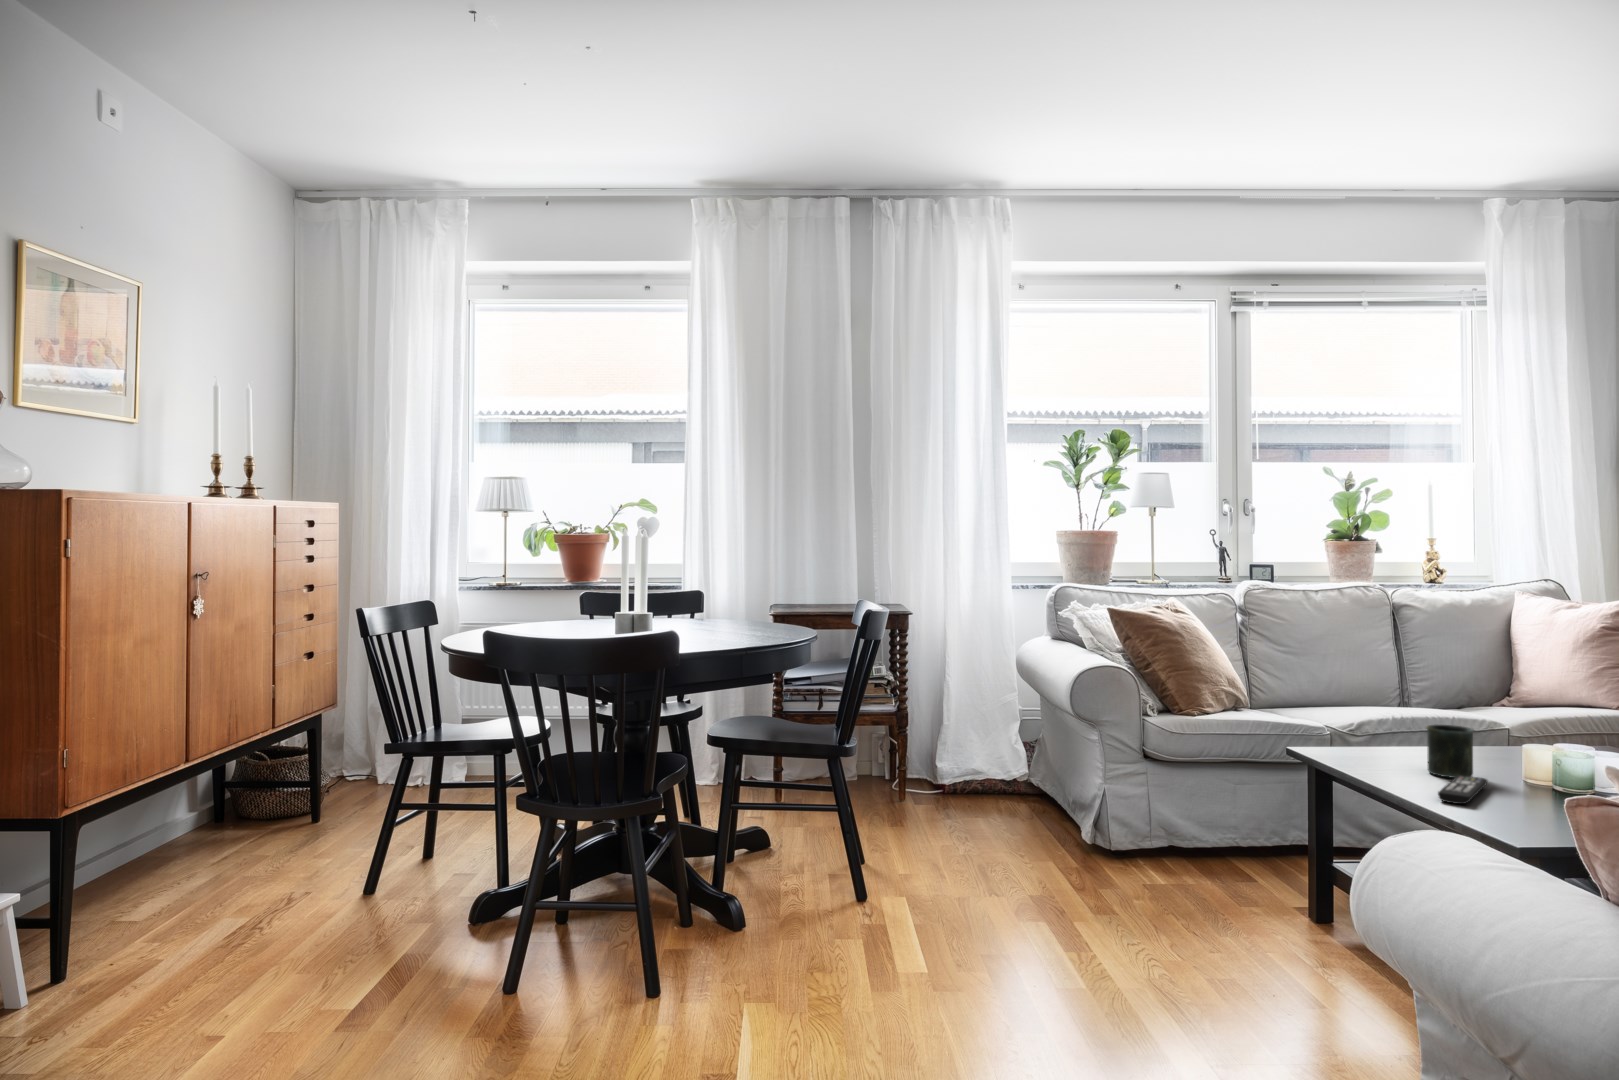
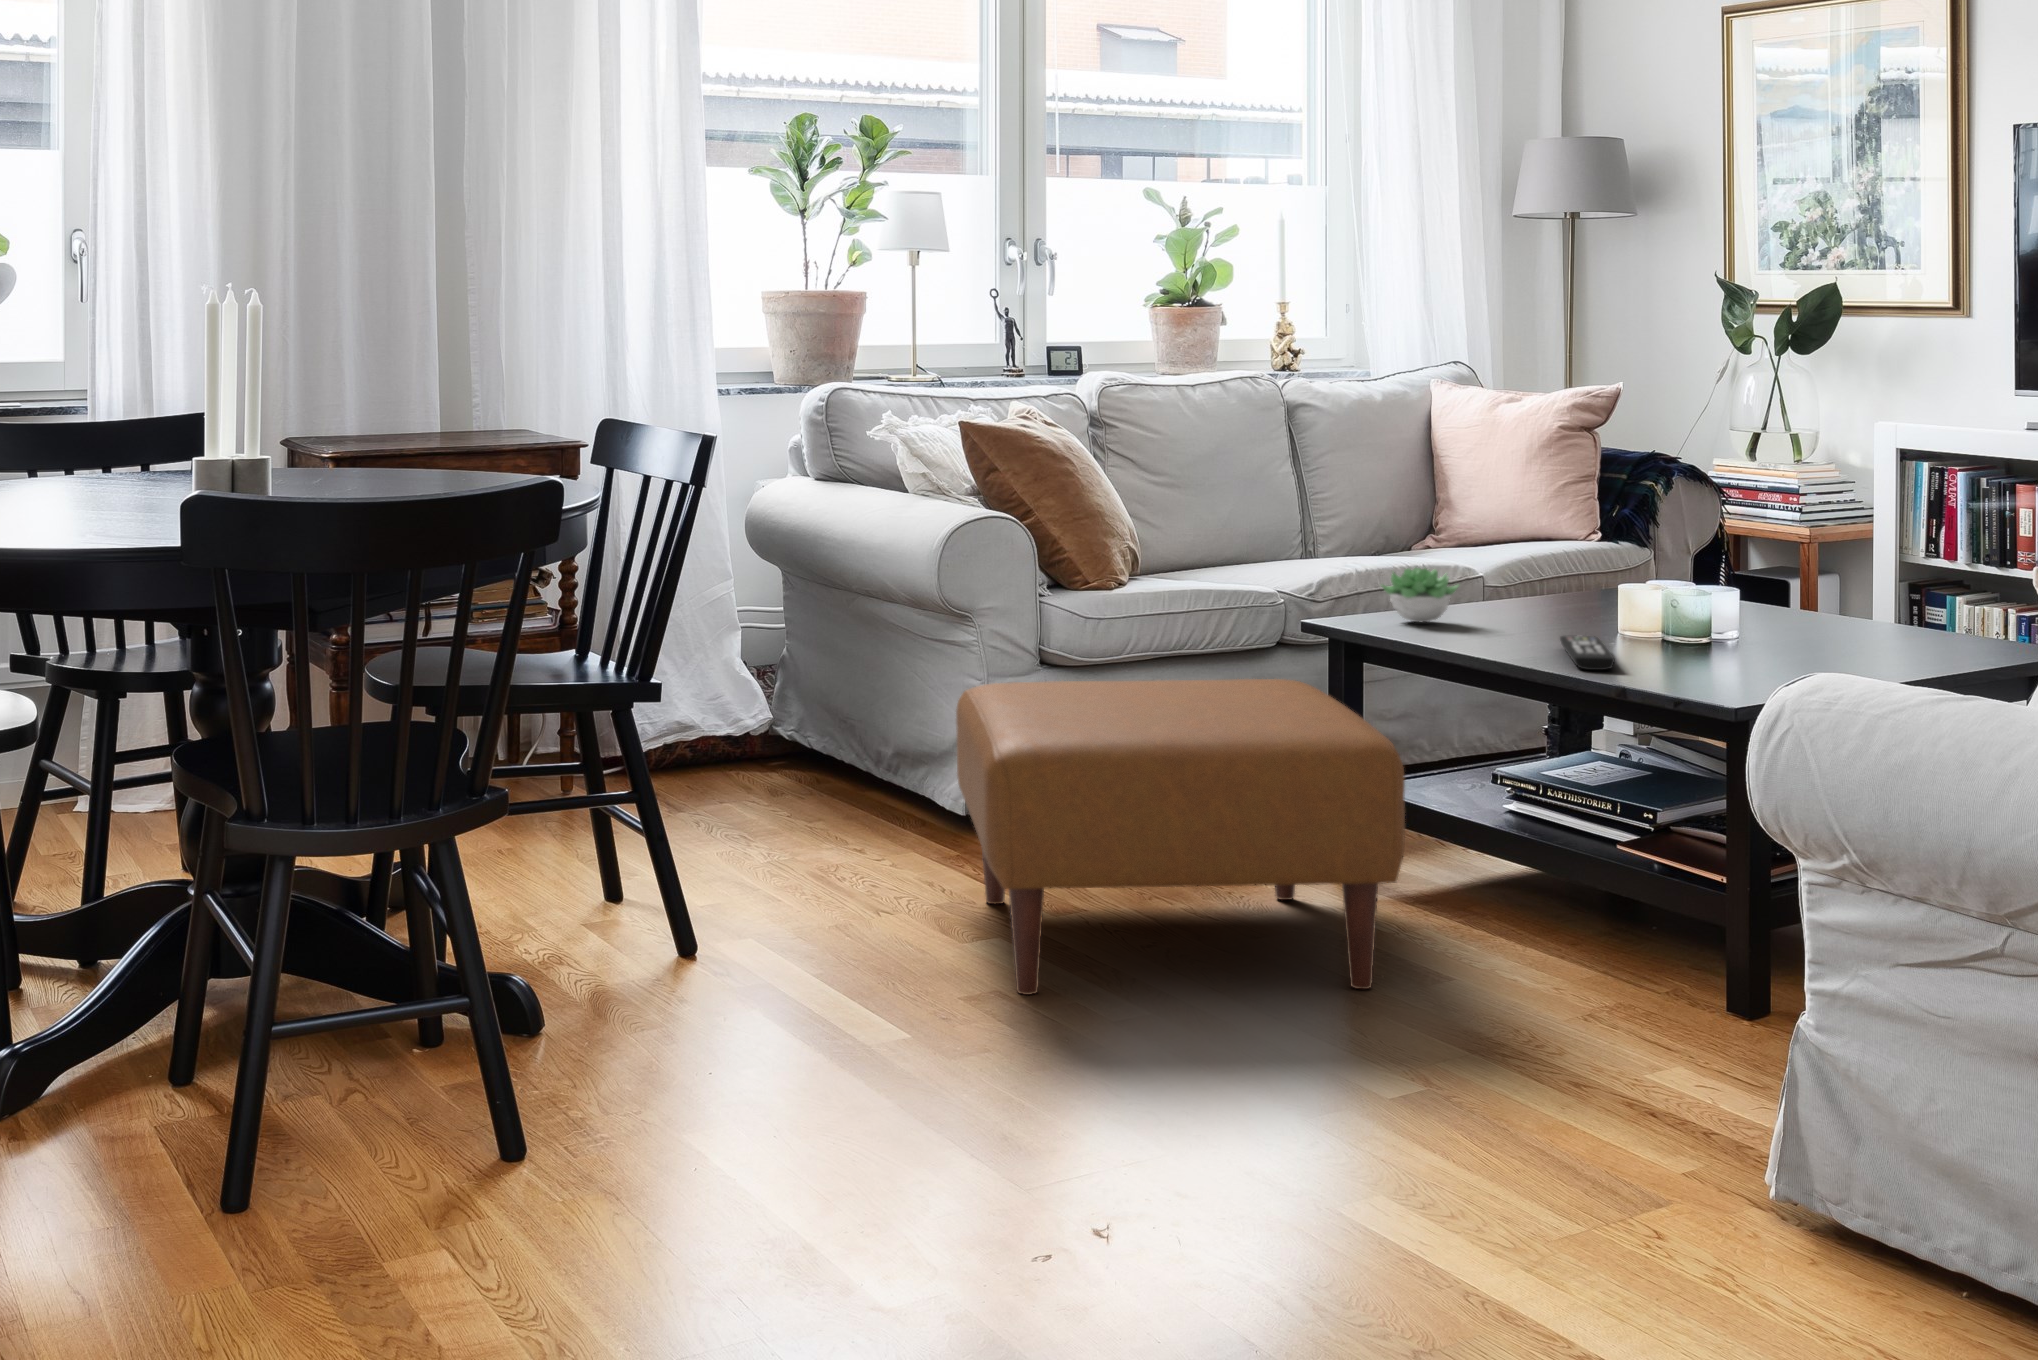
succulent plant: none [1349,718,1410,755] -> present [1382,568,1458,622]
mug: present [1426,725,1474,778] -> none [1501,569,1566,641]
ottoman: none [985,766,1276,999] -> present [956,679,1405,995]

